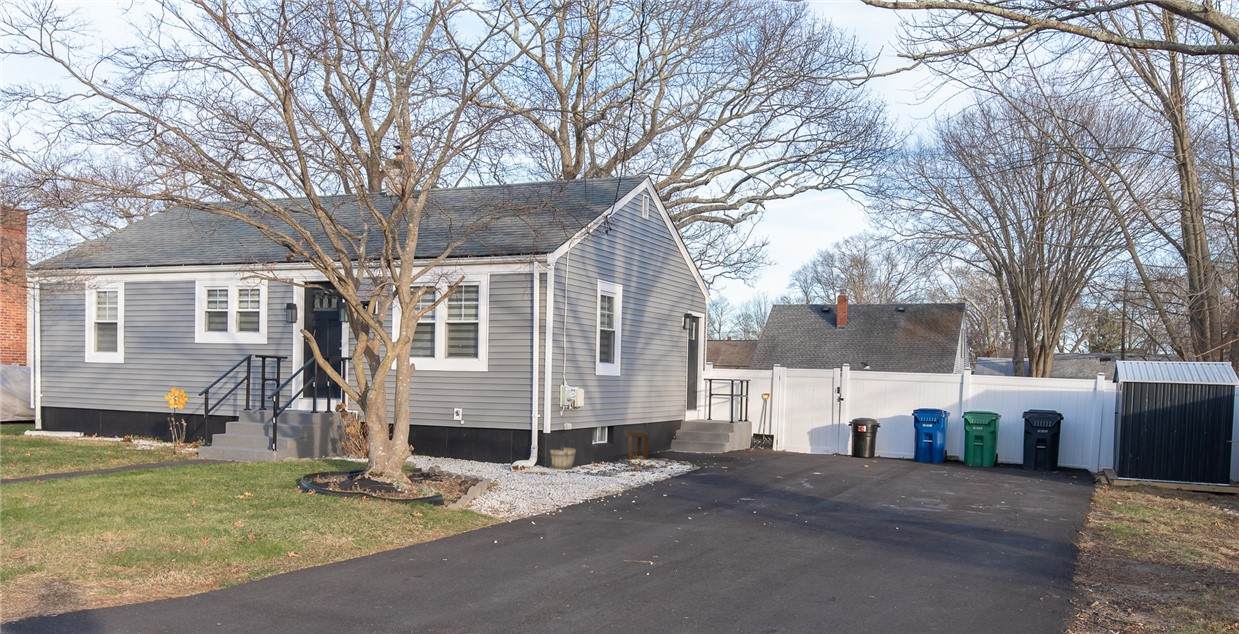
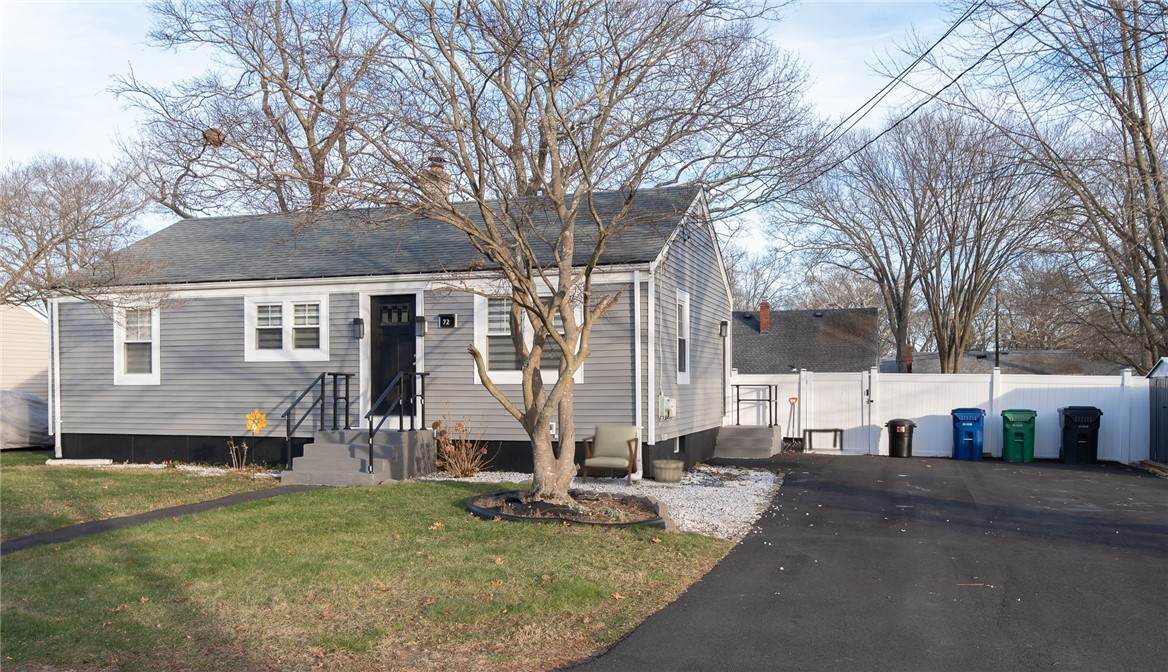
lounge chair: none [472,411,533,471] -> present [582,425,639,487]
bench: present [622,430,649,459] -> present [802,428,844,450]

